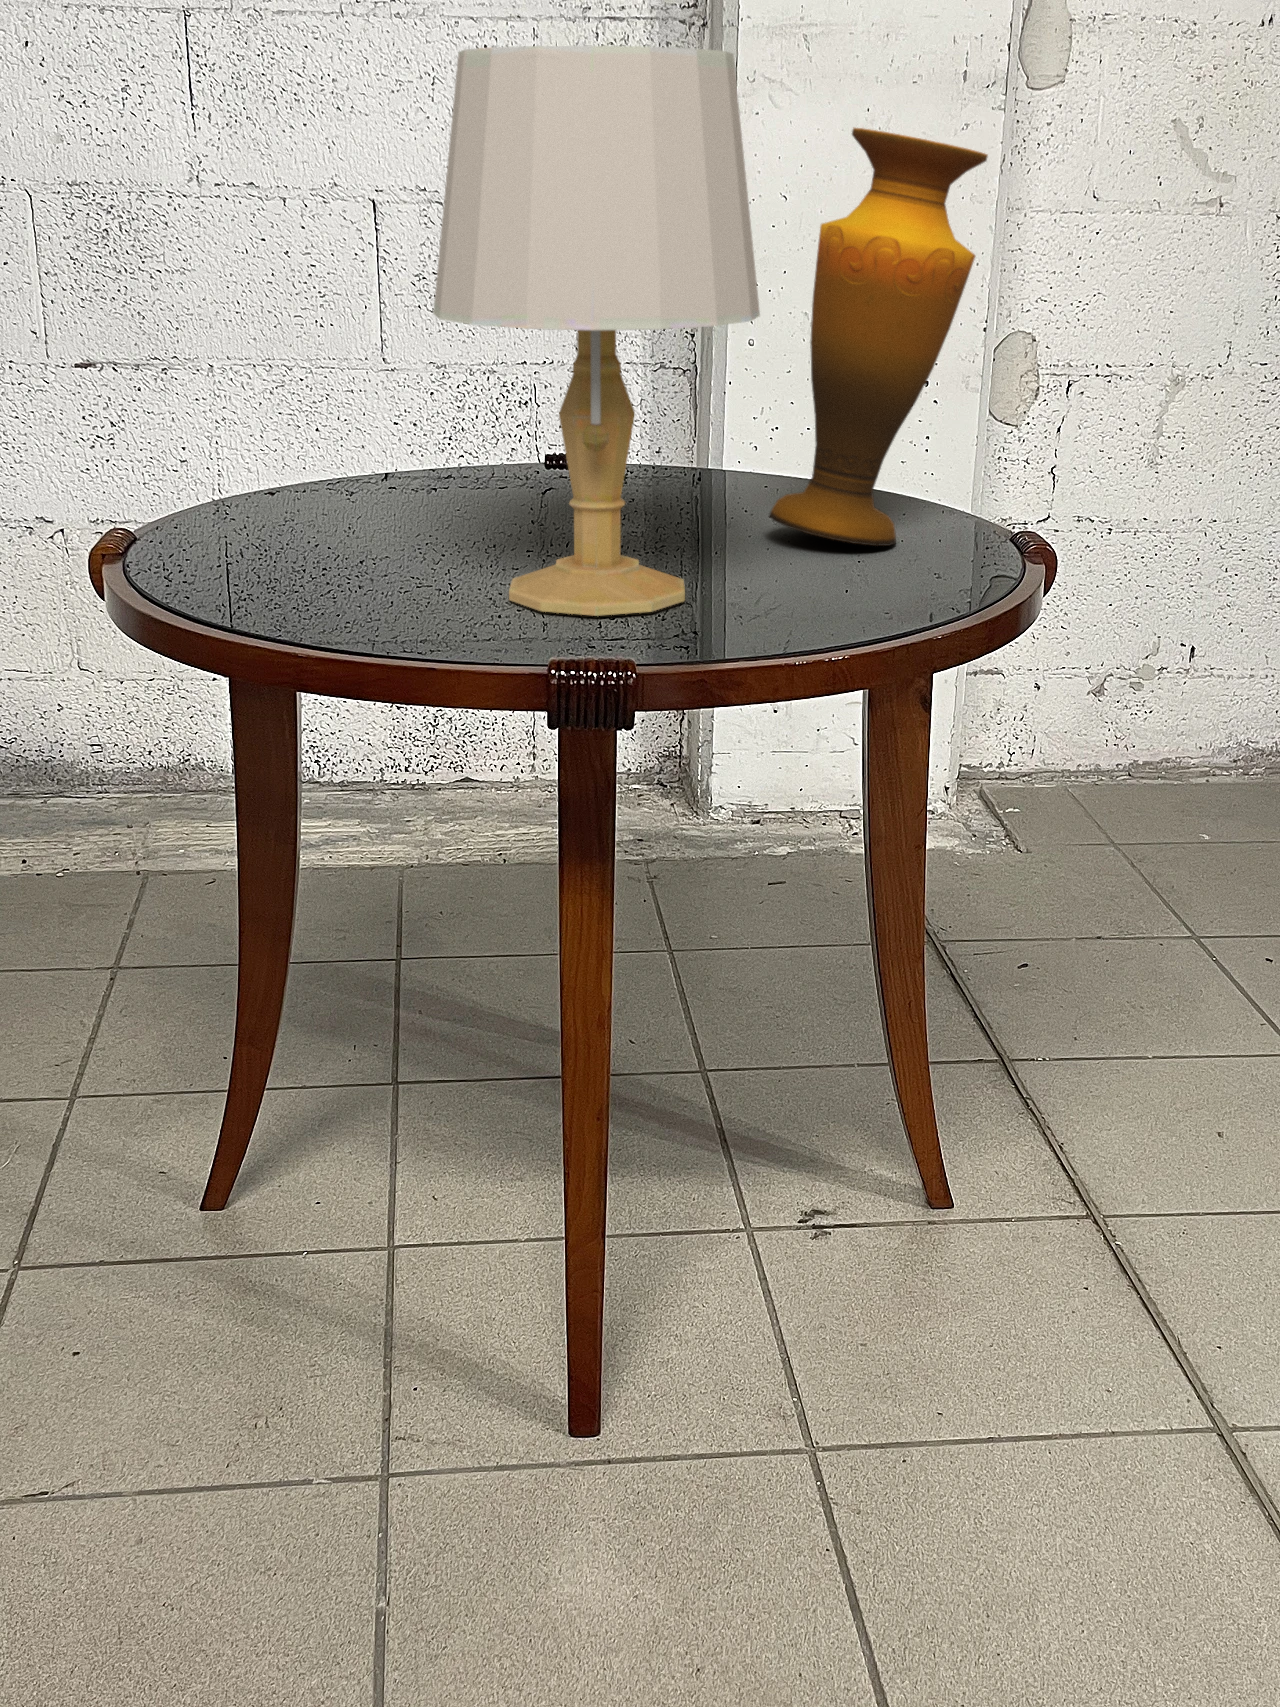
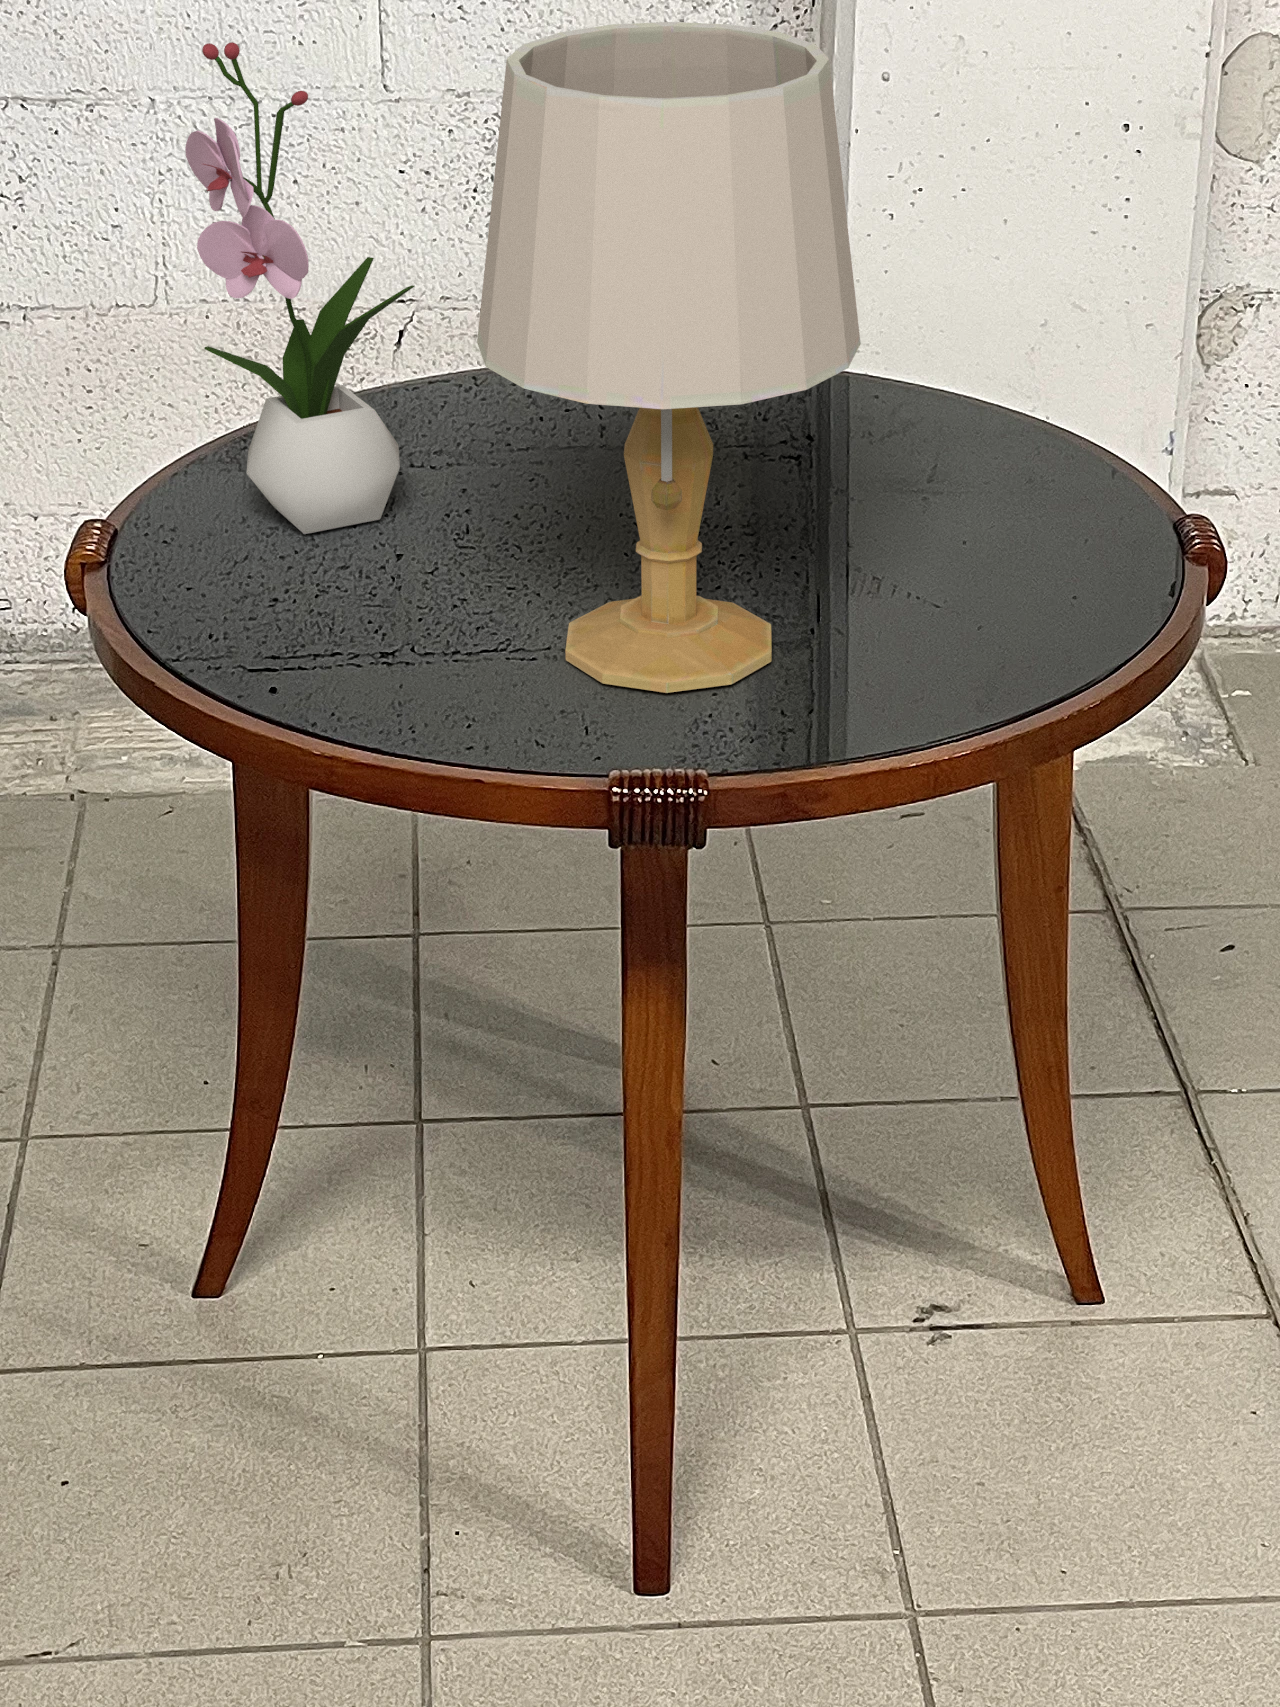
flower arrangement: none [198,121,387,540] -> present [185,42,414,534]
vase: present [769,128,988,546] -> none [880,45,1150,549]

